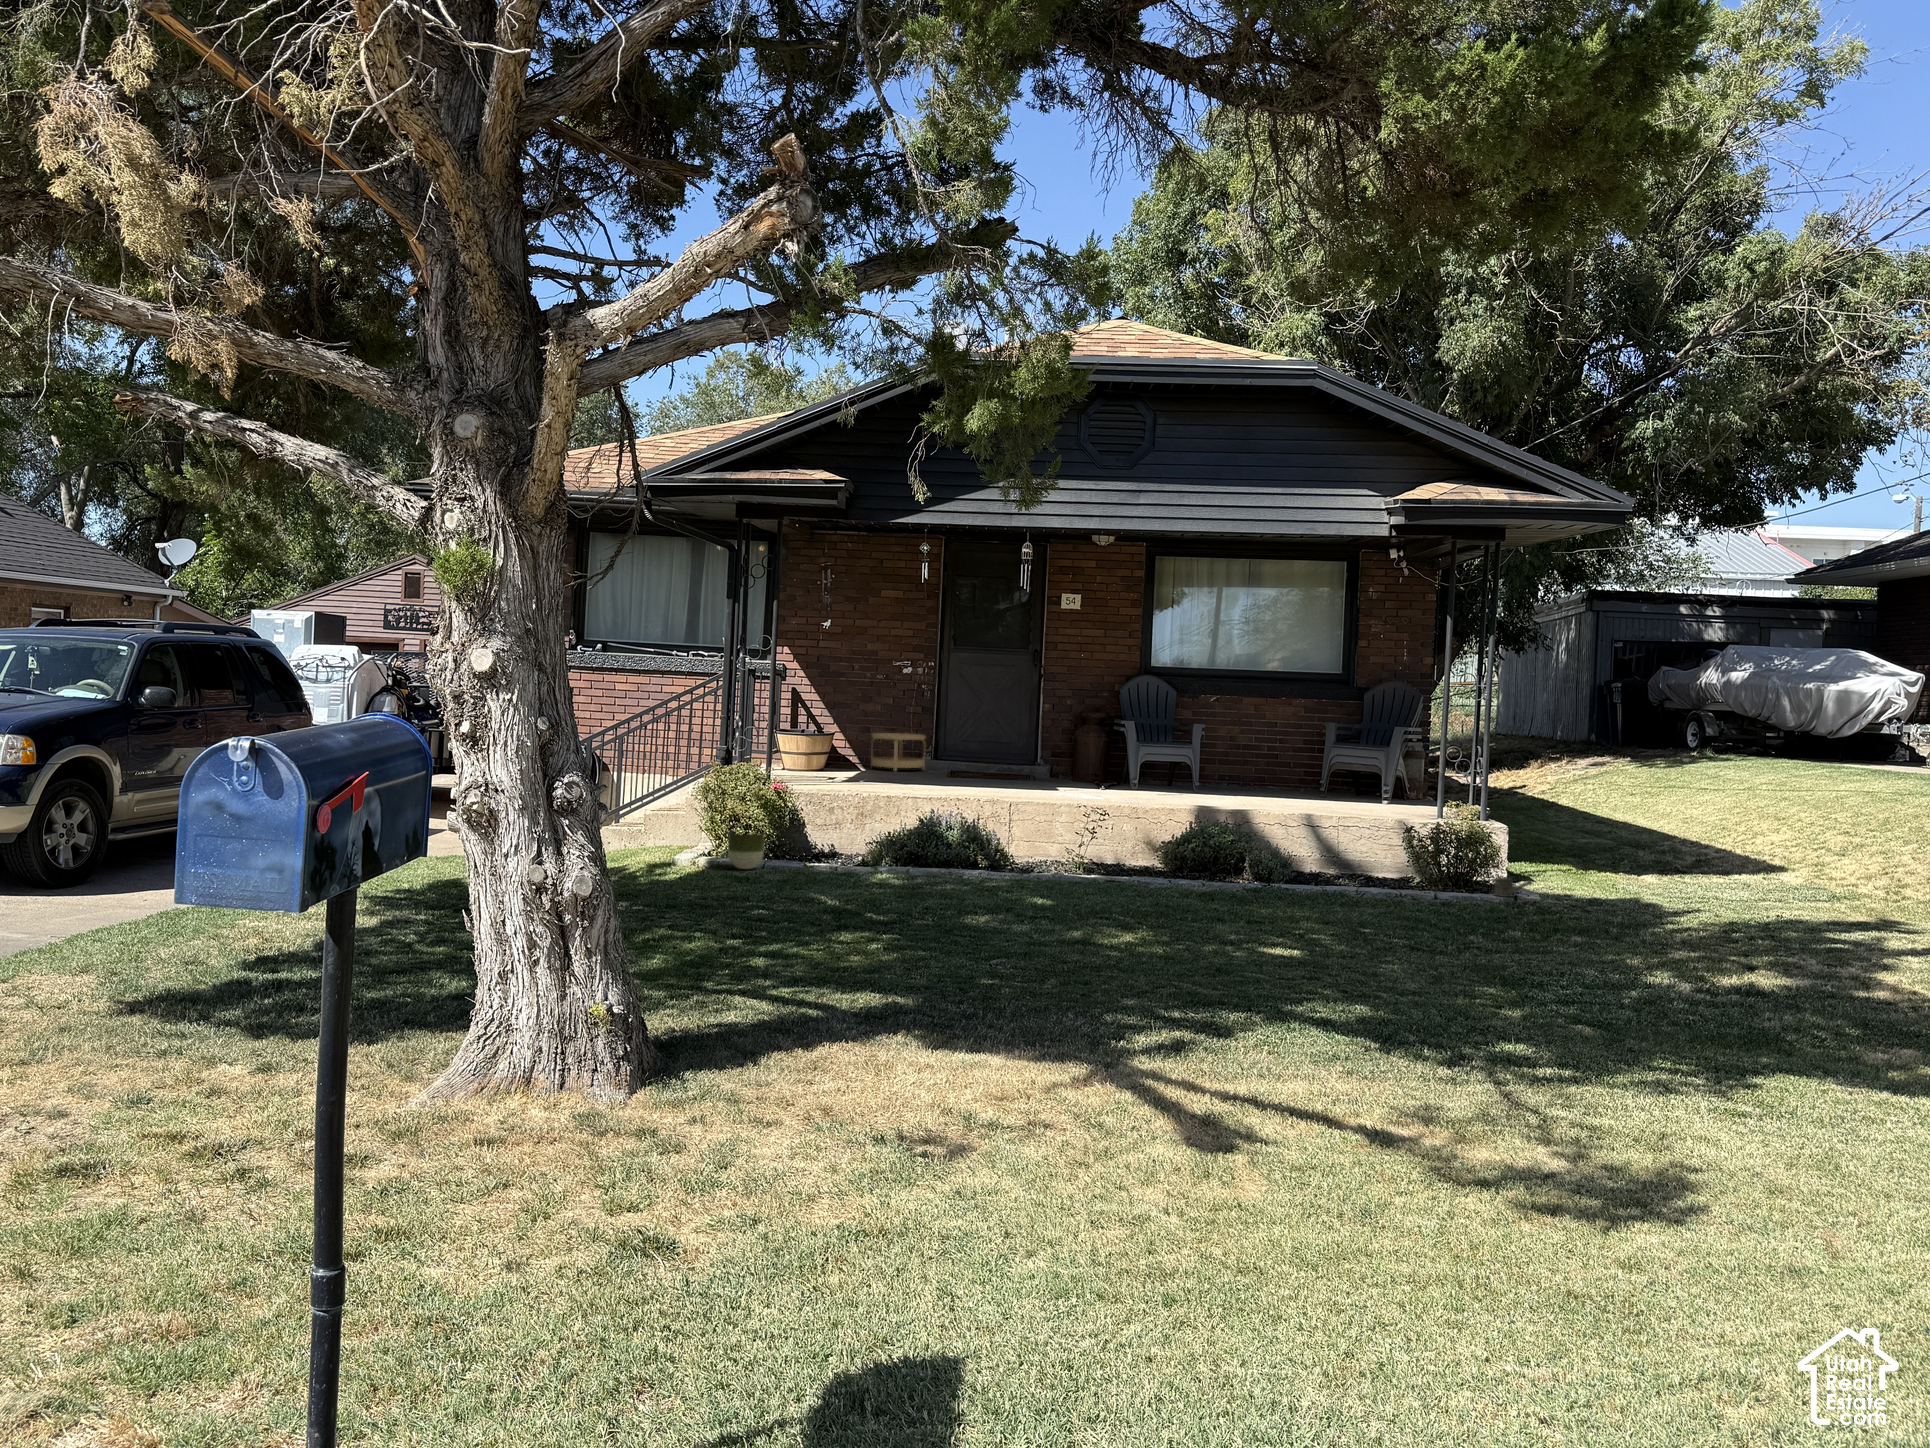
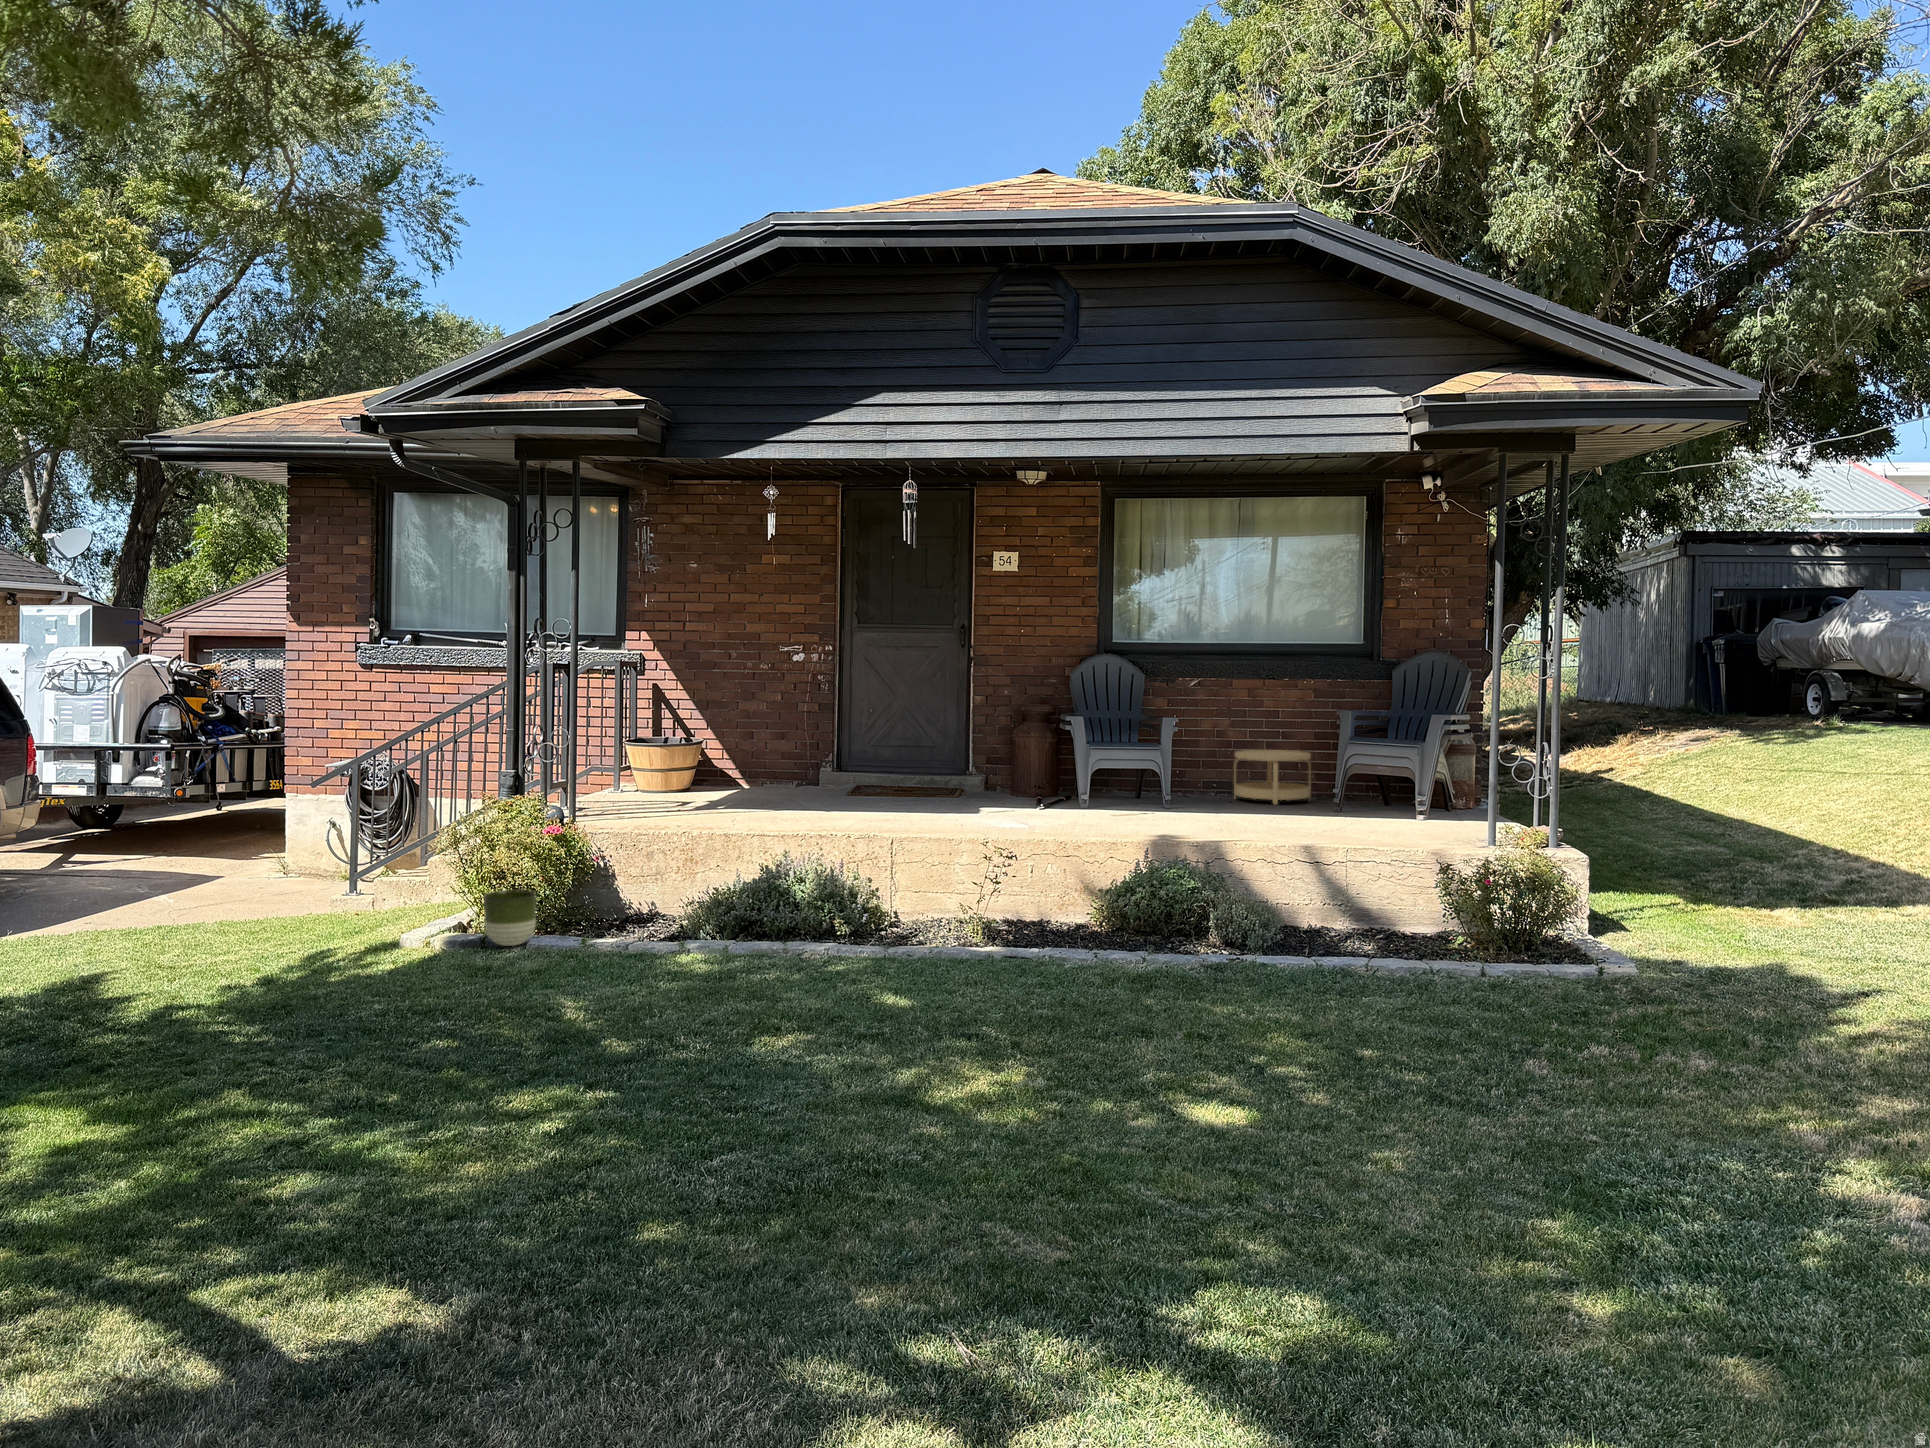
side table: present [871,733,926,771] -> present [1234,750,1311,805]
watering can: present [1494,877,1532,897] -> none [1562,933,1630,967]

